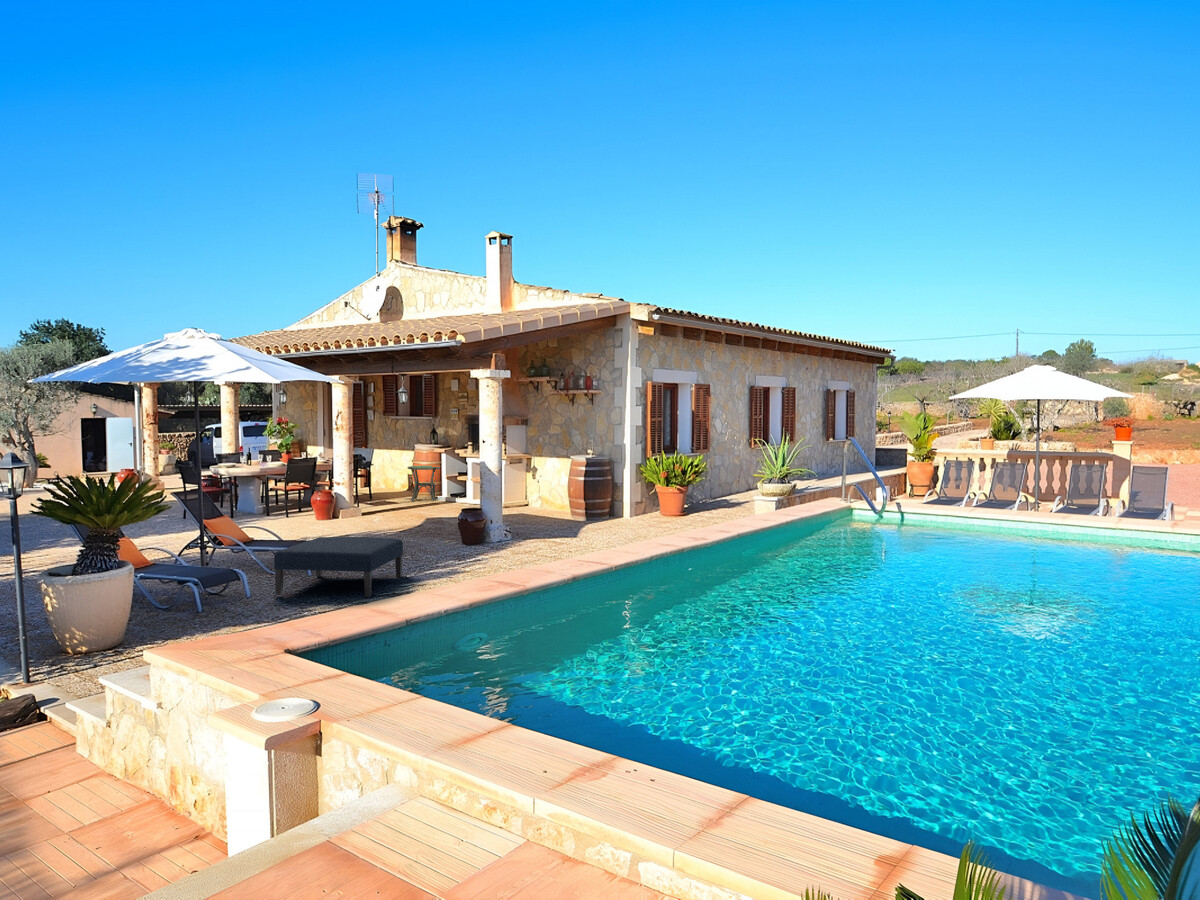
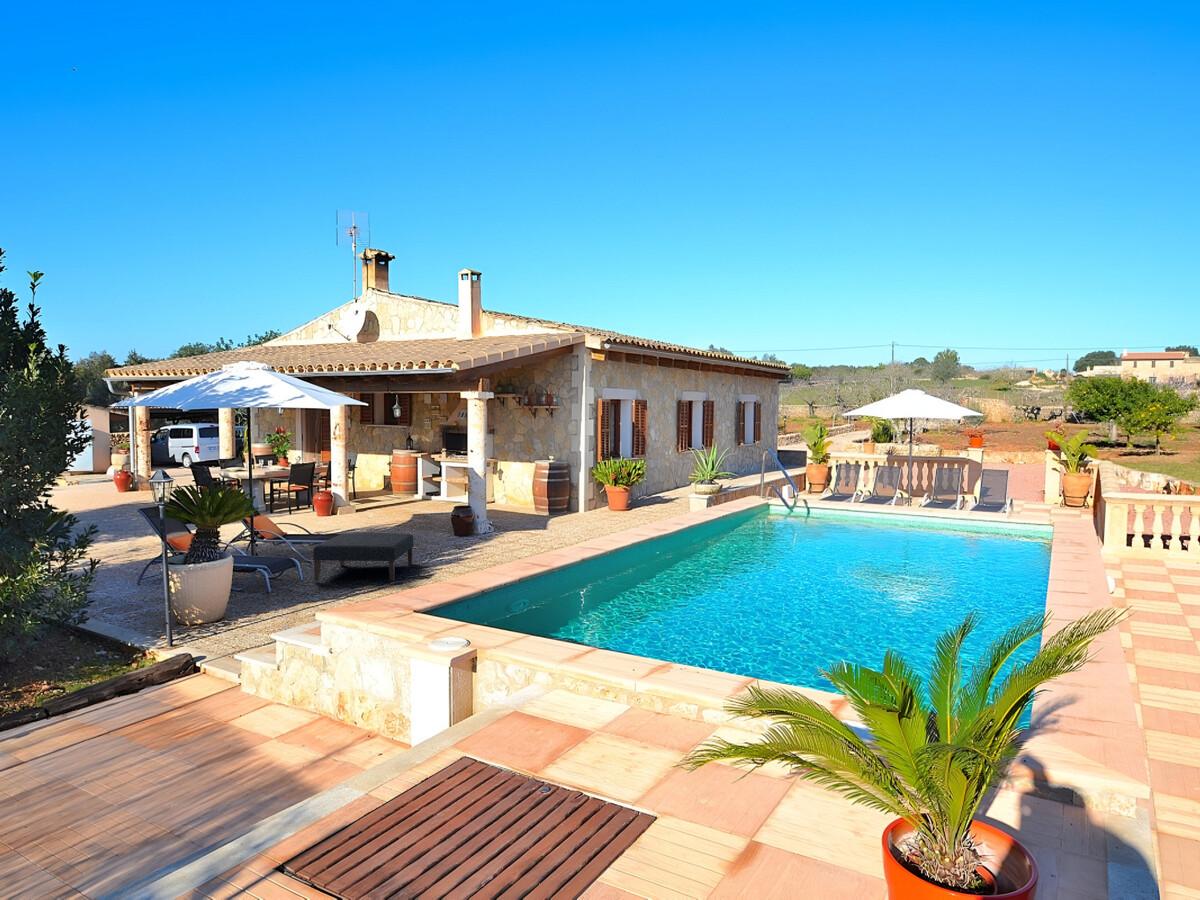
side table: present [408,466,440,501] -> none [389,469,418,500]

